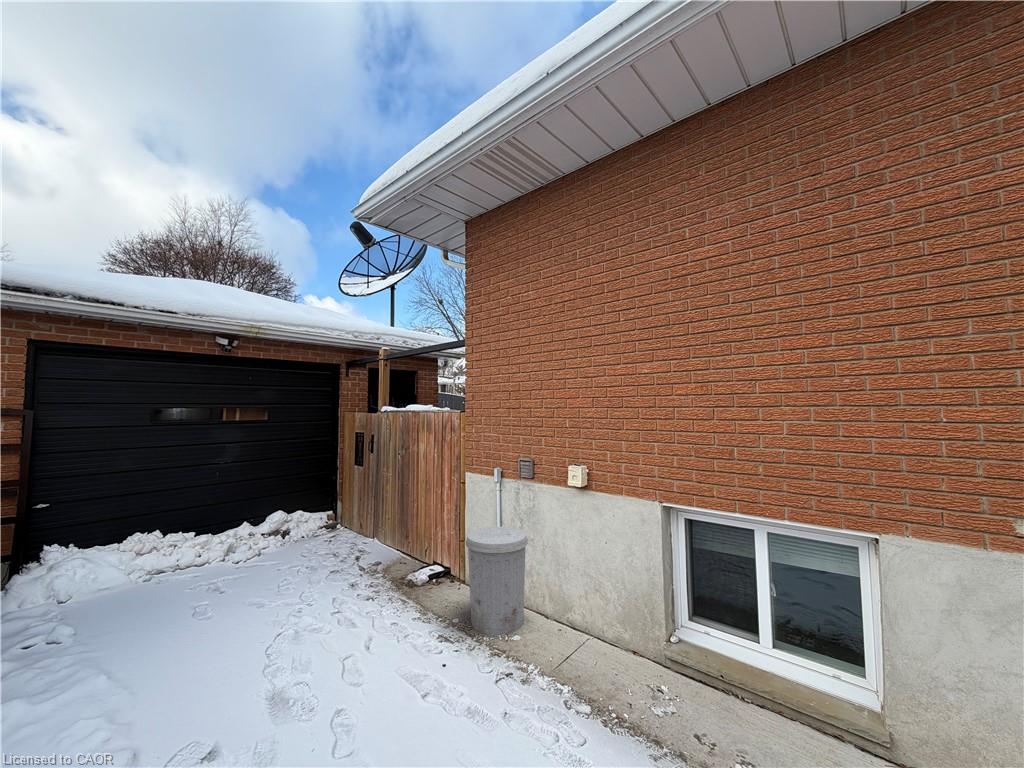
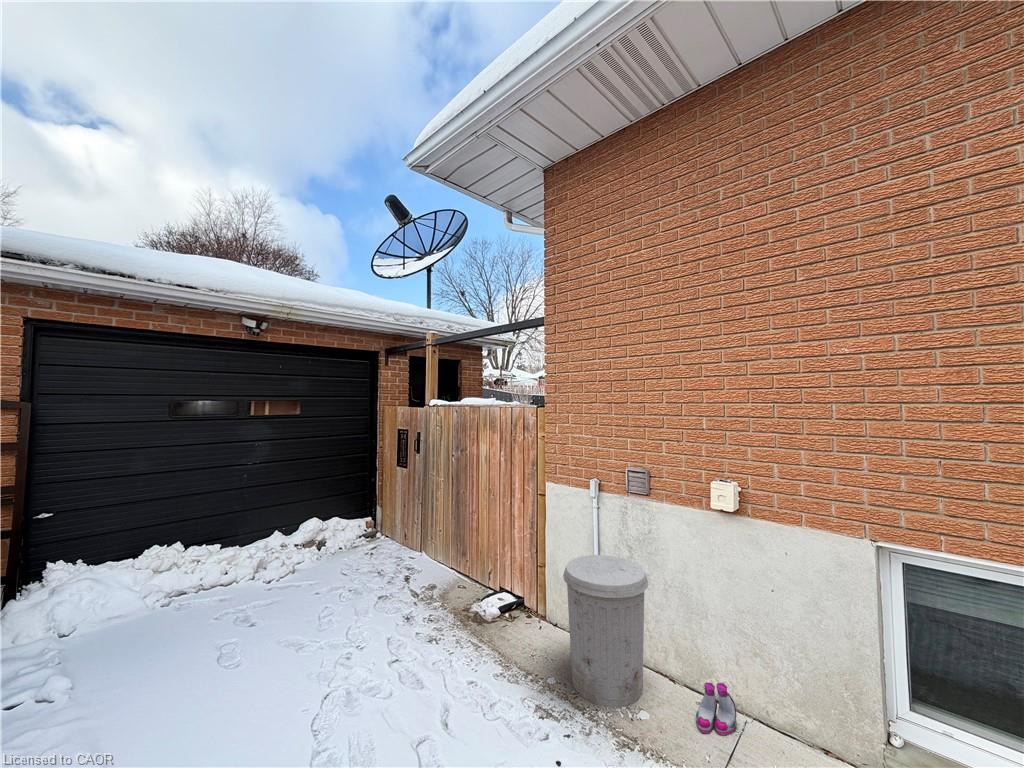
boots: none [552,612,581,648] -> present [696,682,737,735]

